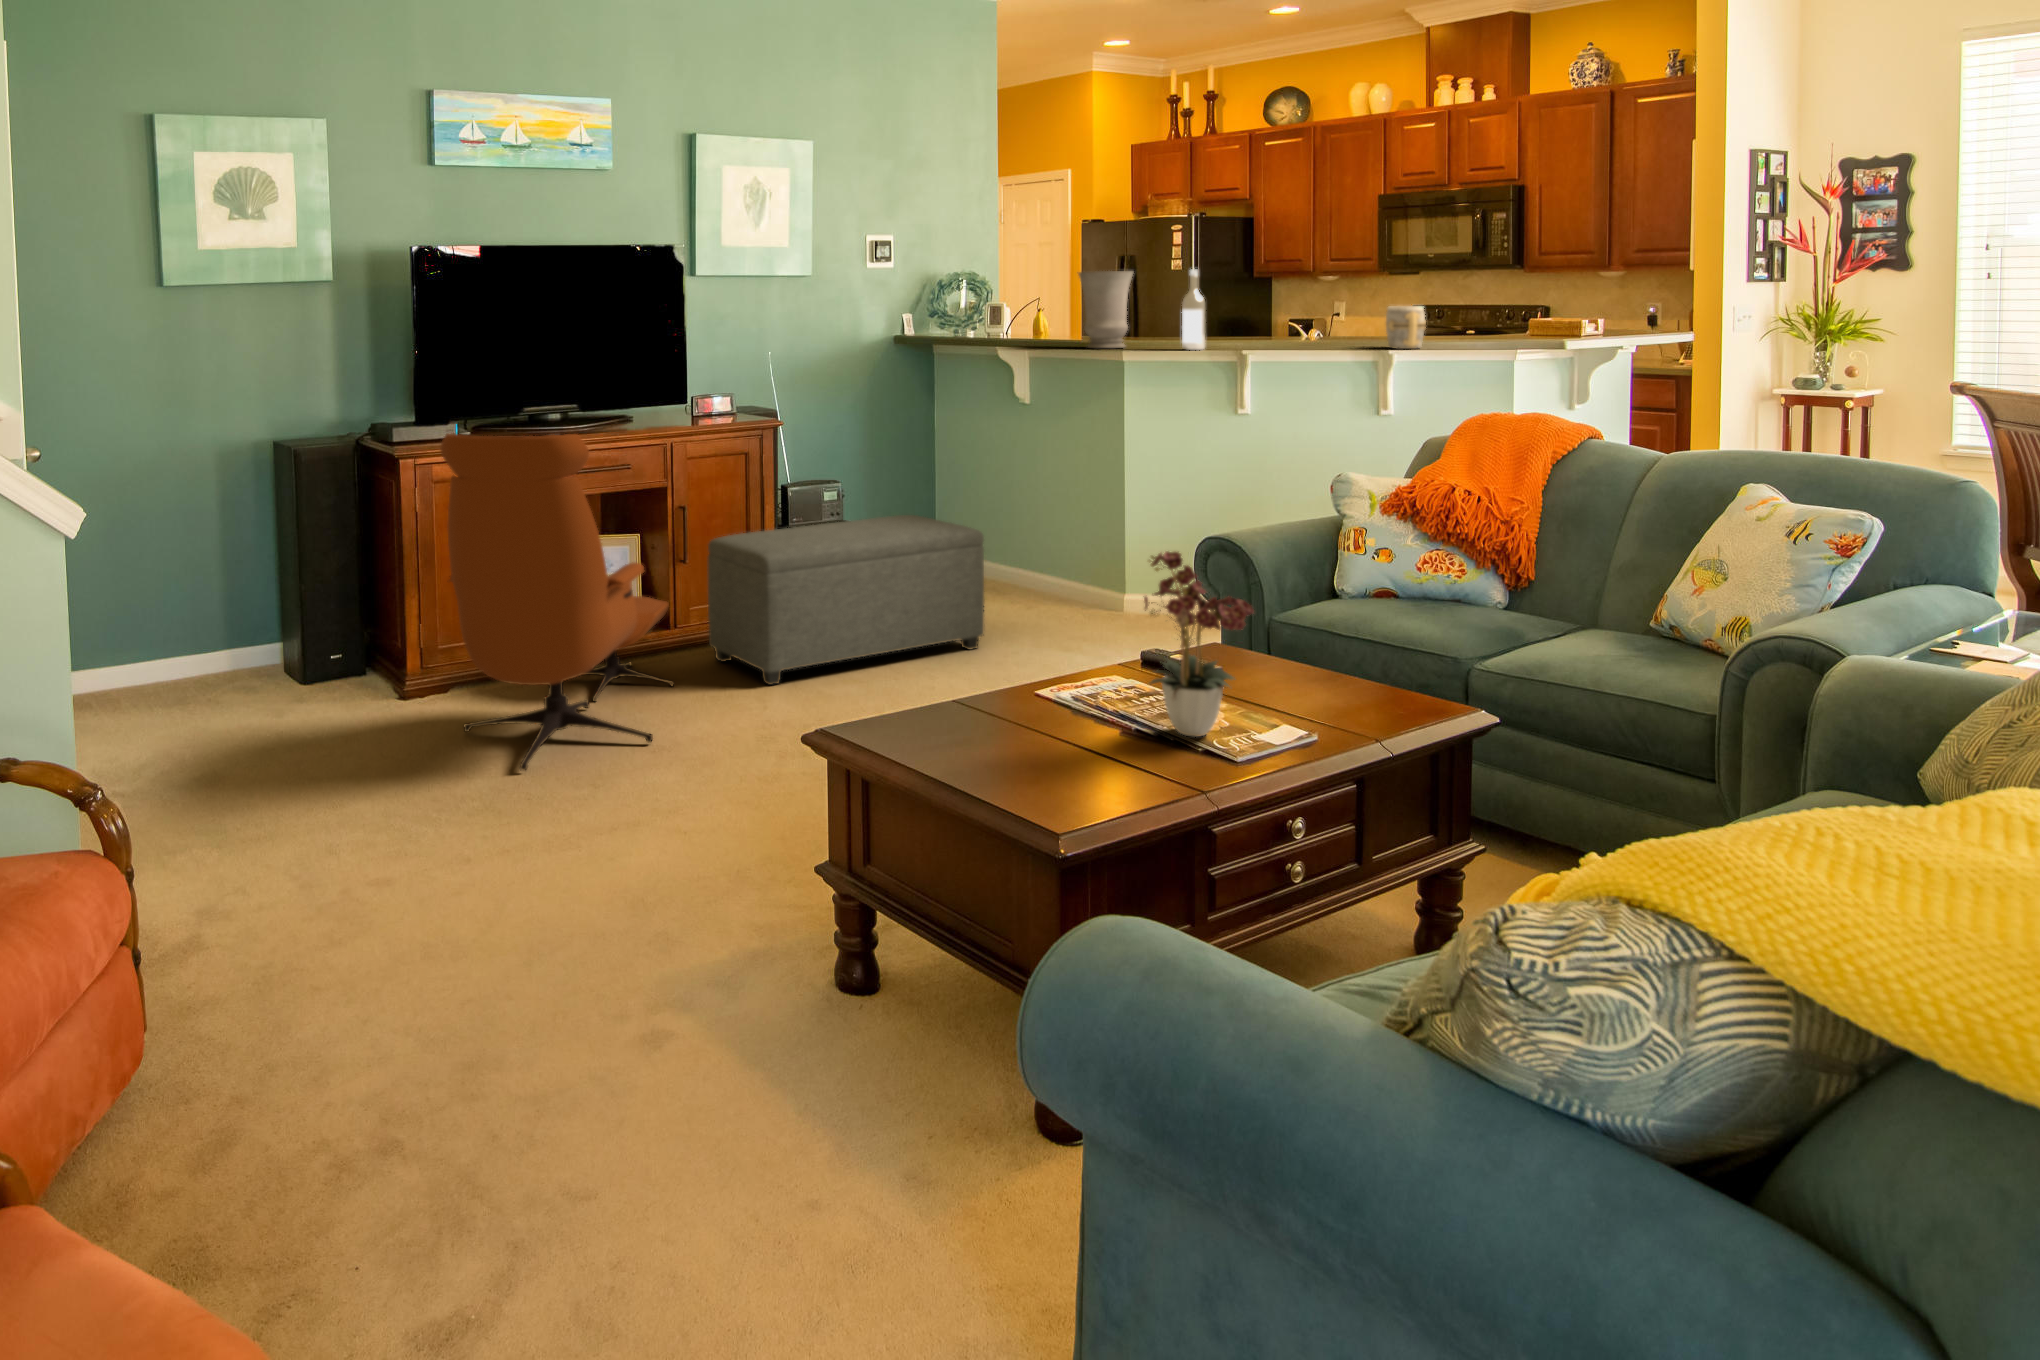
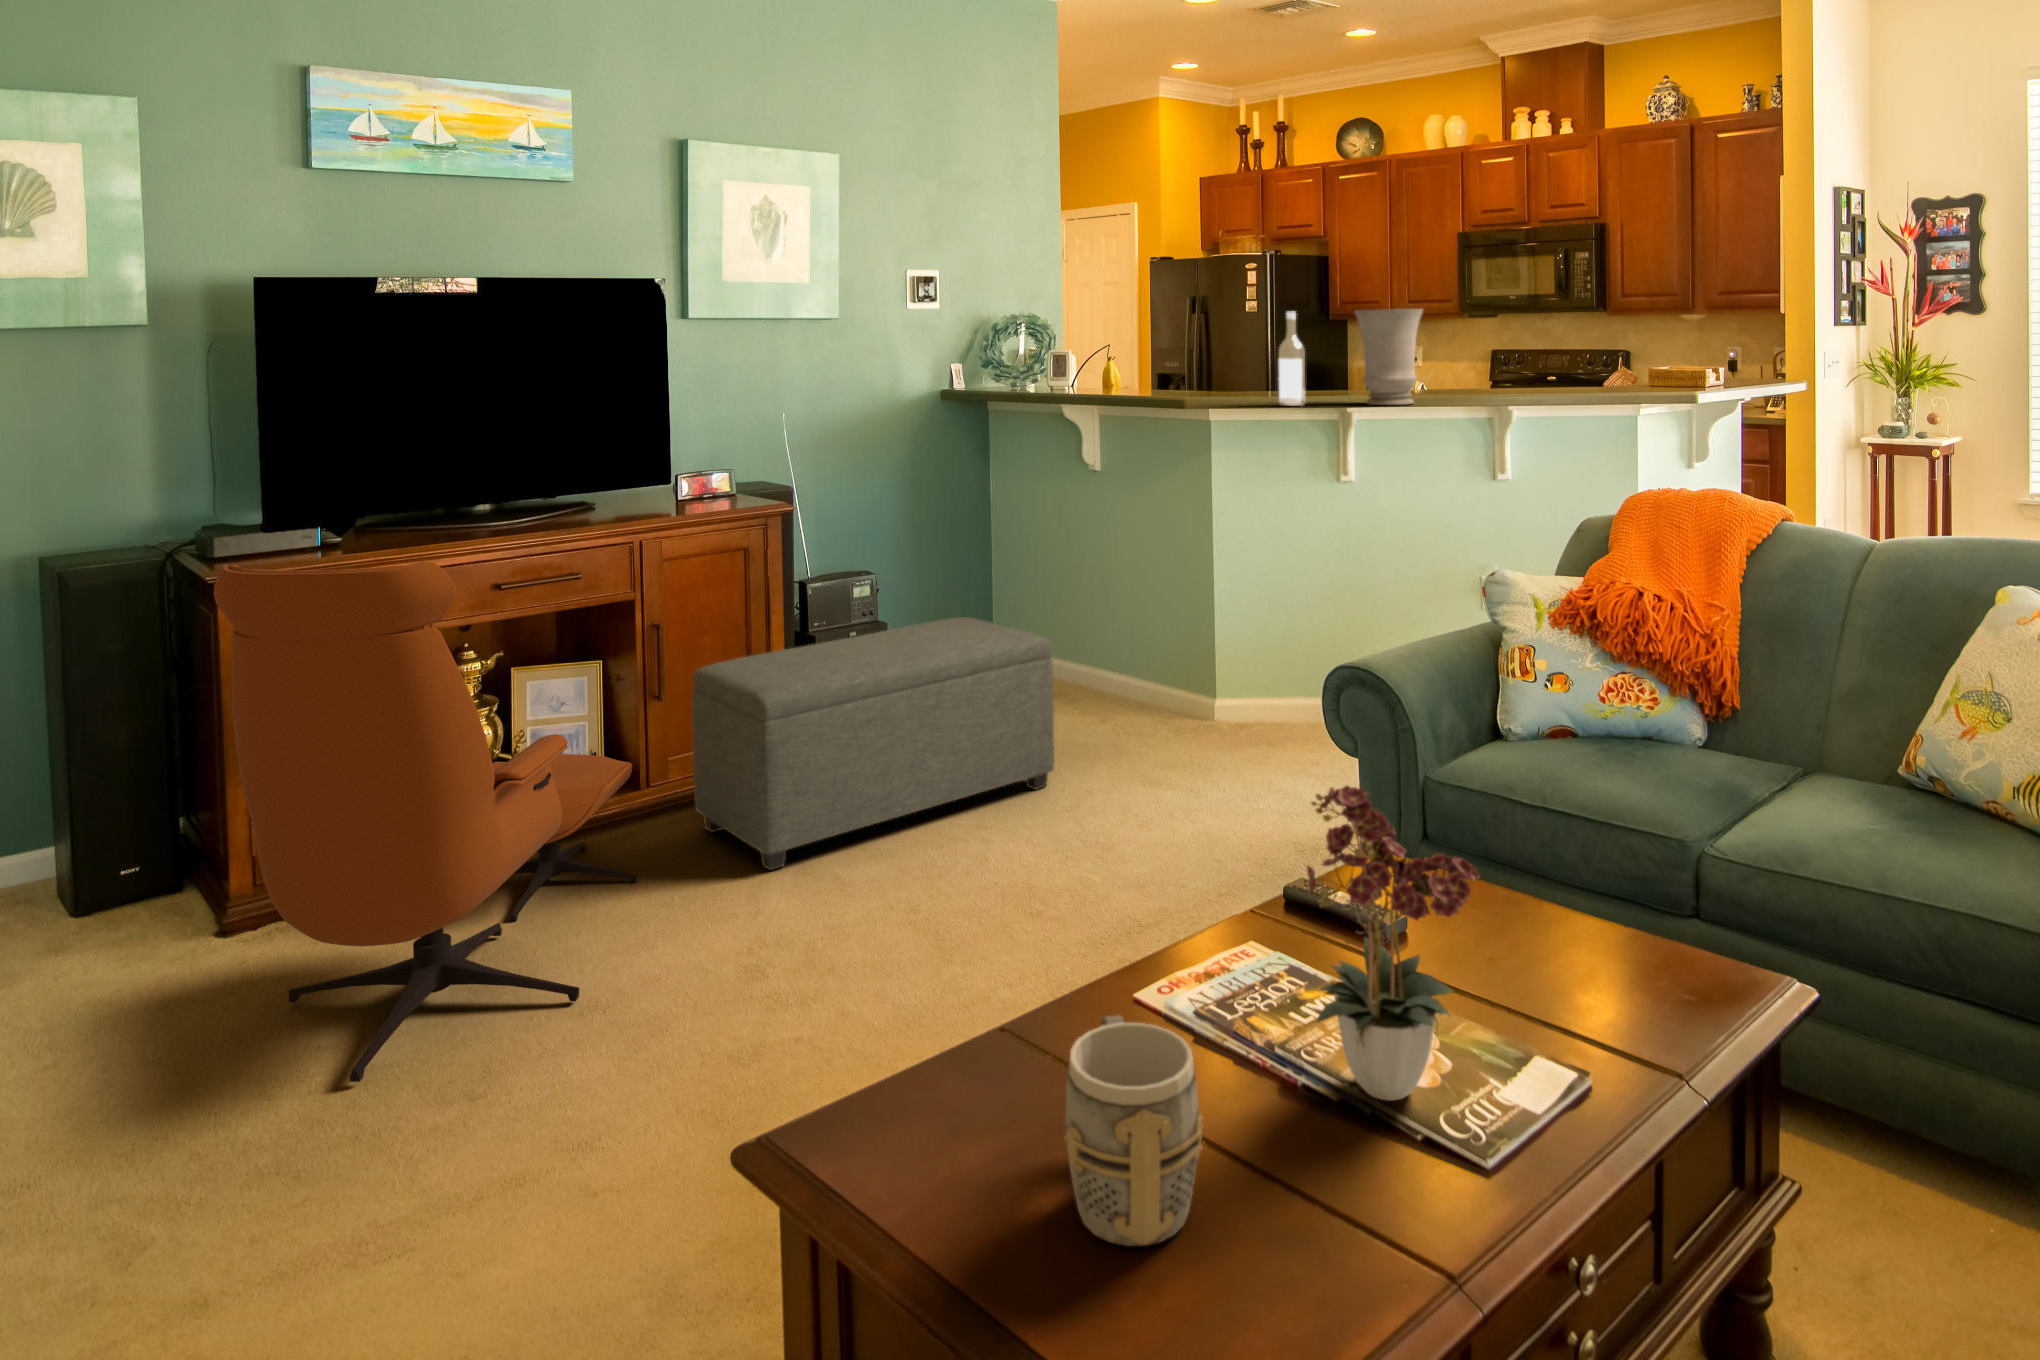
vase: present [1079,271,1133,348] -> present [1355,309,1423,405]
mug: present [1386,306,1426,349] -> present [1064,1015,1203,1246]

